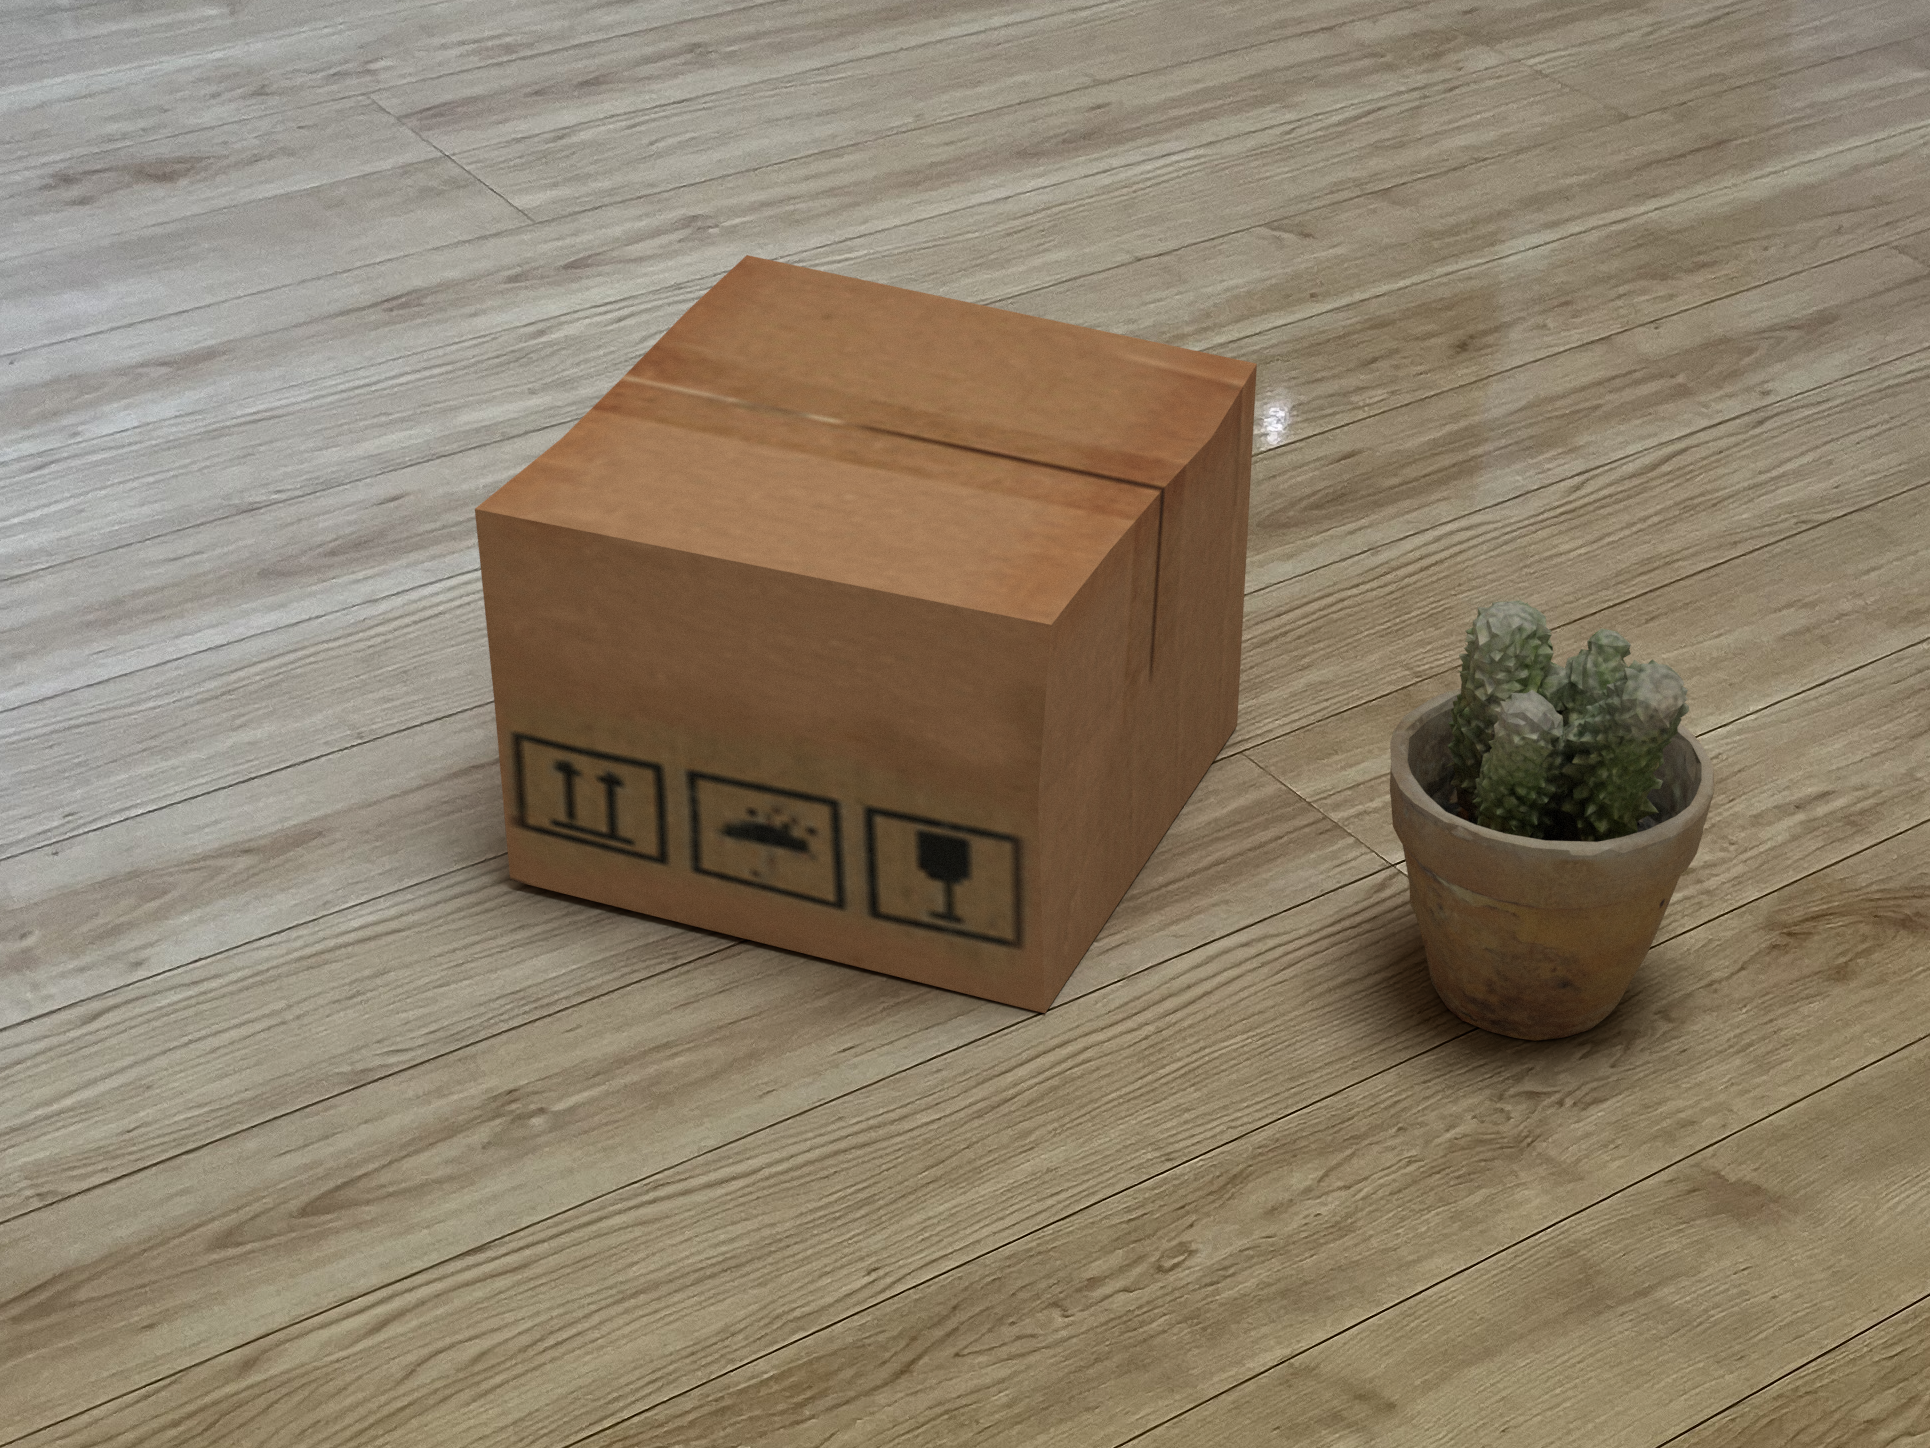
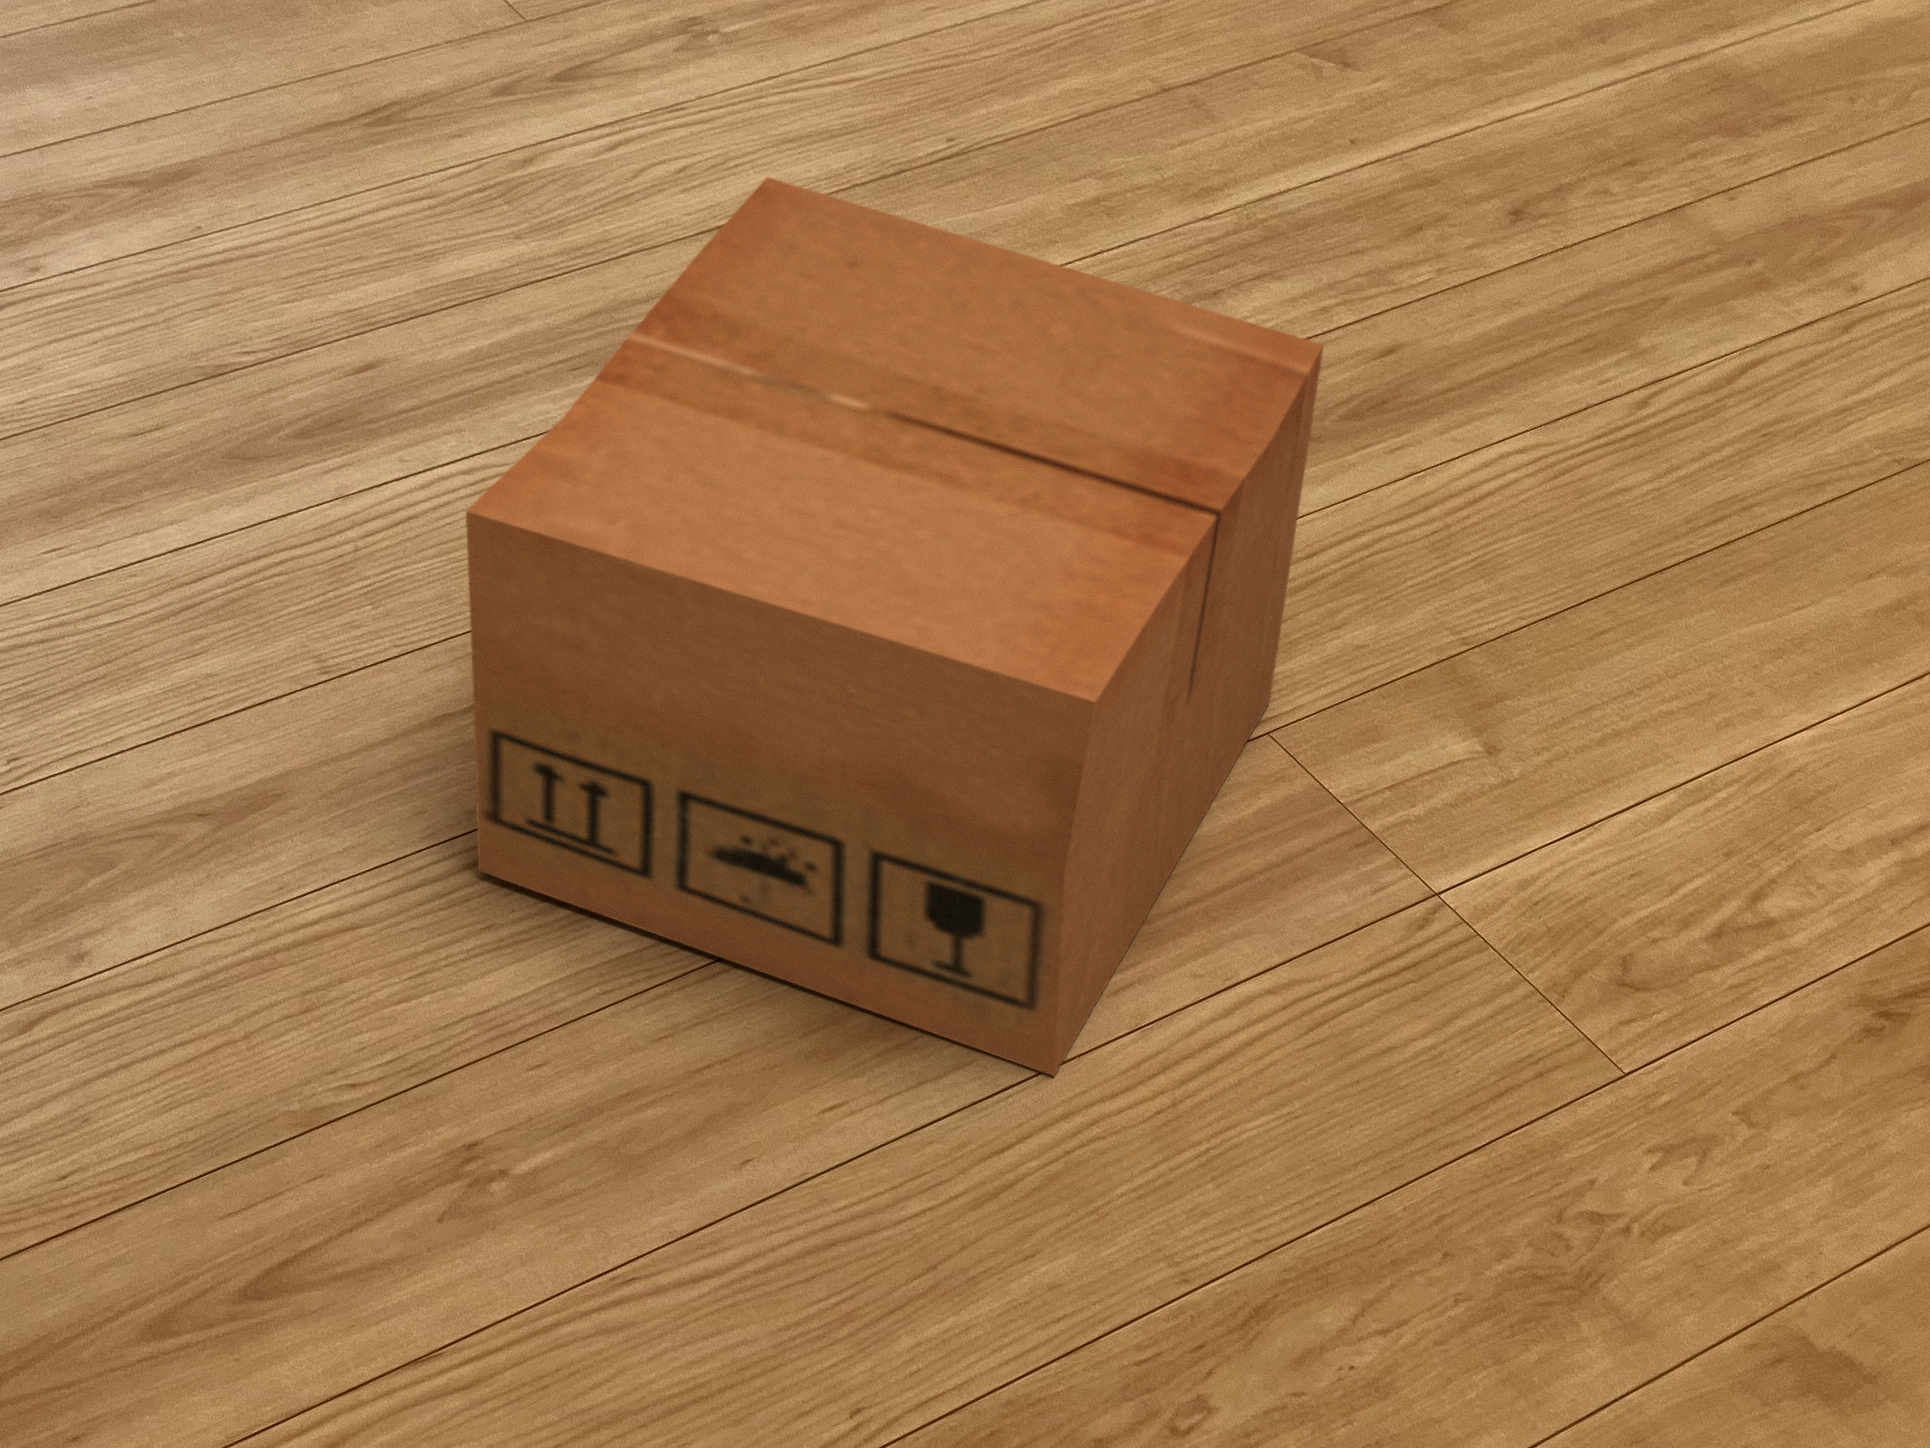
potted plant: present [1390,600,1715,1041] -> none [1453,677,1822,1143]

